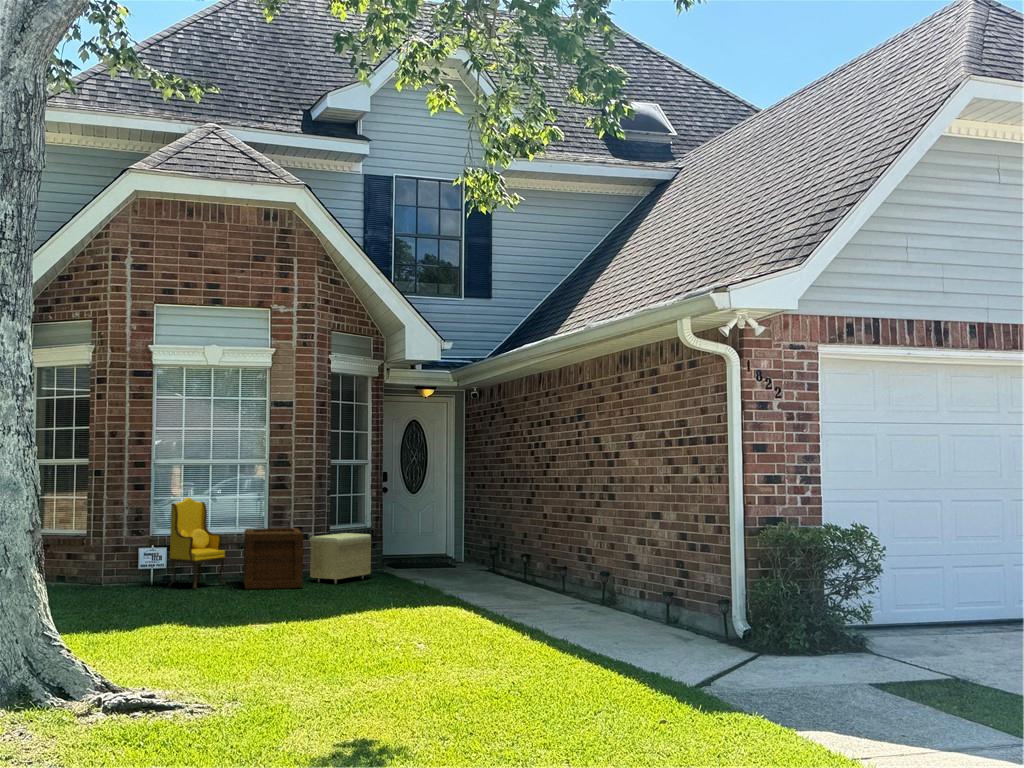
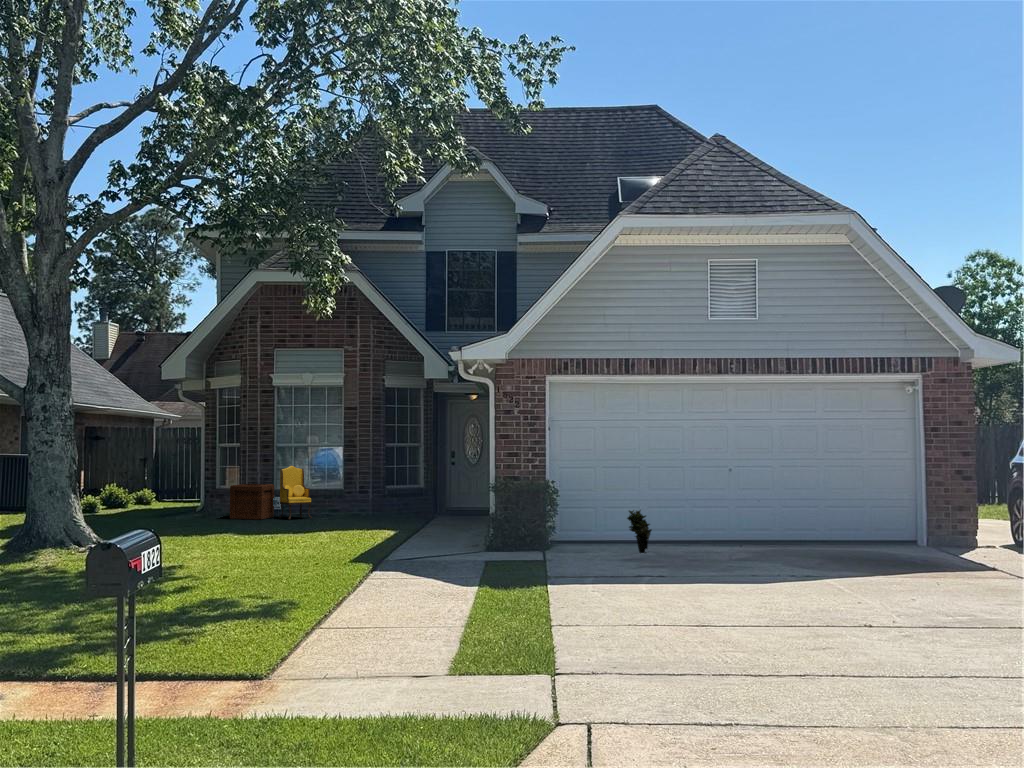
wooden crate: present [243,528,304,590] -> present [230,484,274,520]
storage bench: present [310,533,371,584] -> none [364,490,406,521]
potted plant: none [942,565,990,639] -> present [627,510,652,553]

